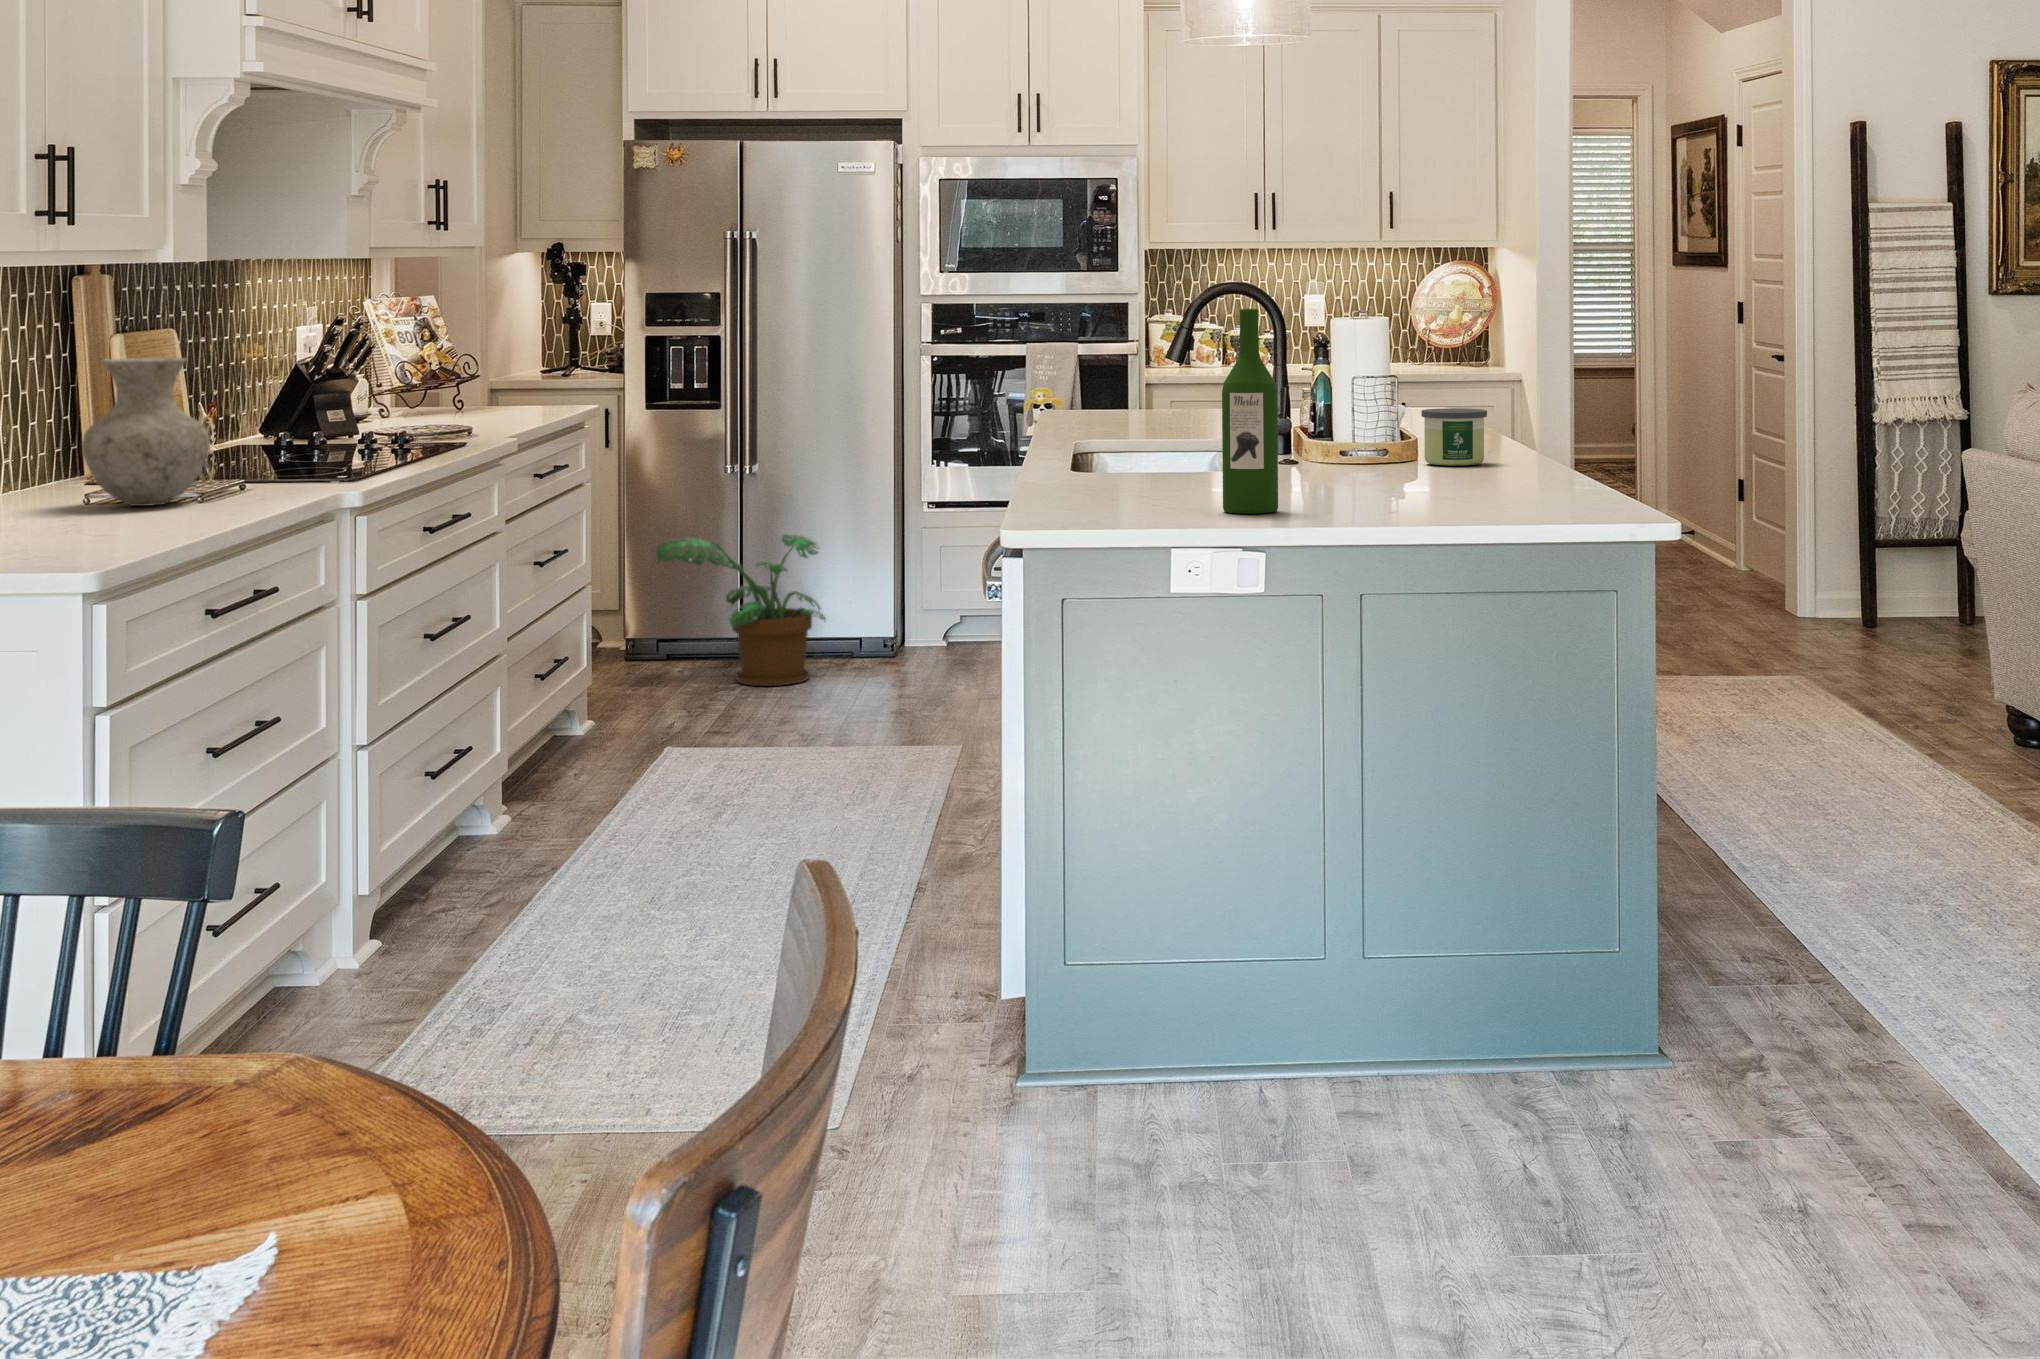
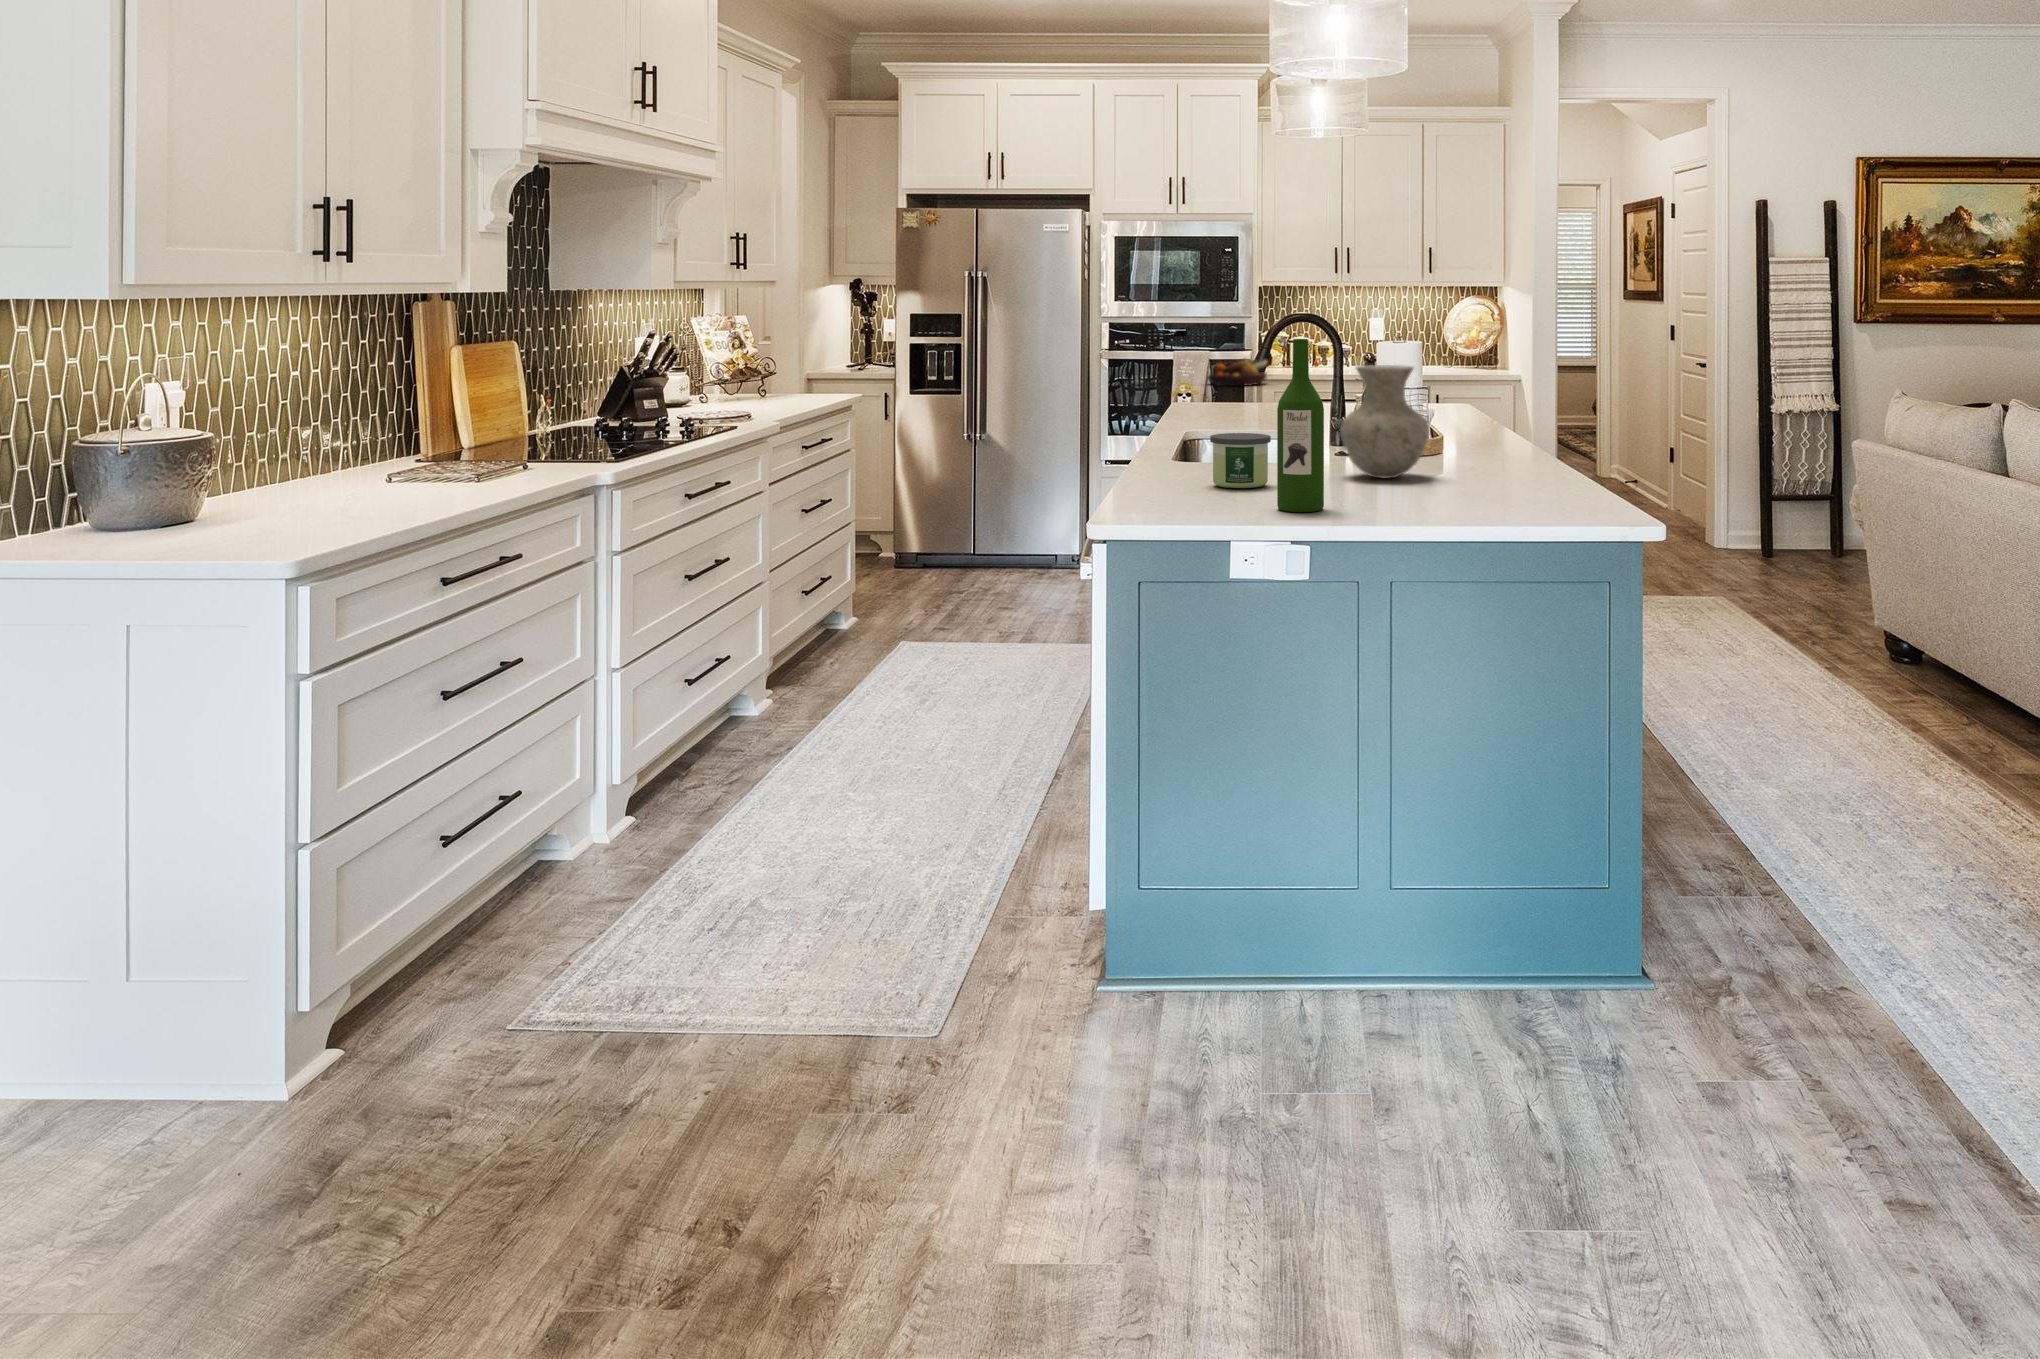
fruit bowl: none [1070,353,1157,392] -> present [1208,358,1267,386]
vase: present [82,358,210,506] -> present [1340,365,1429,478]
candle: present [1421,408,1487,466] -> present [1210,433,1271,488]
potted plant: present [656,534,825,686] -> none [910,483,1031,592]

